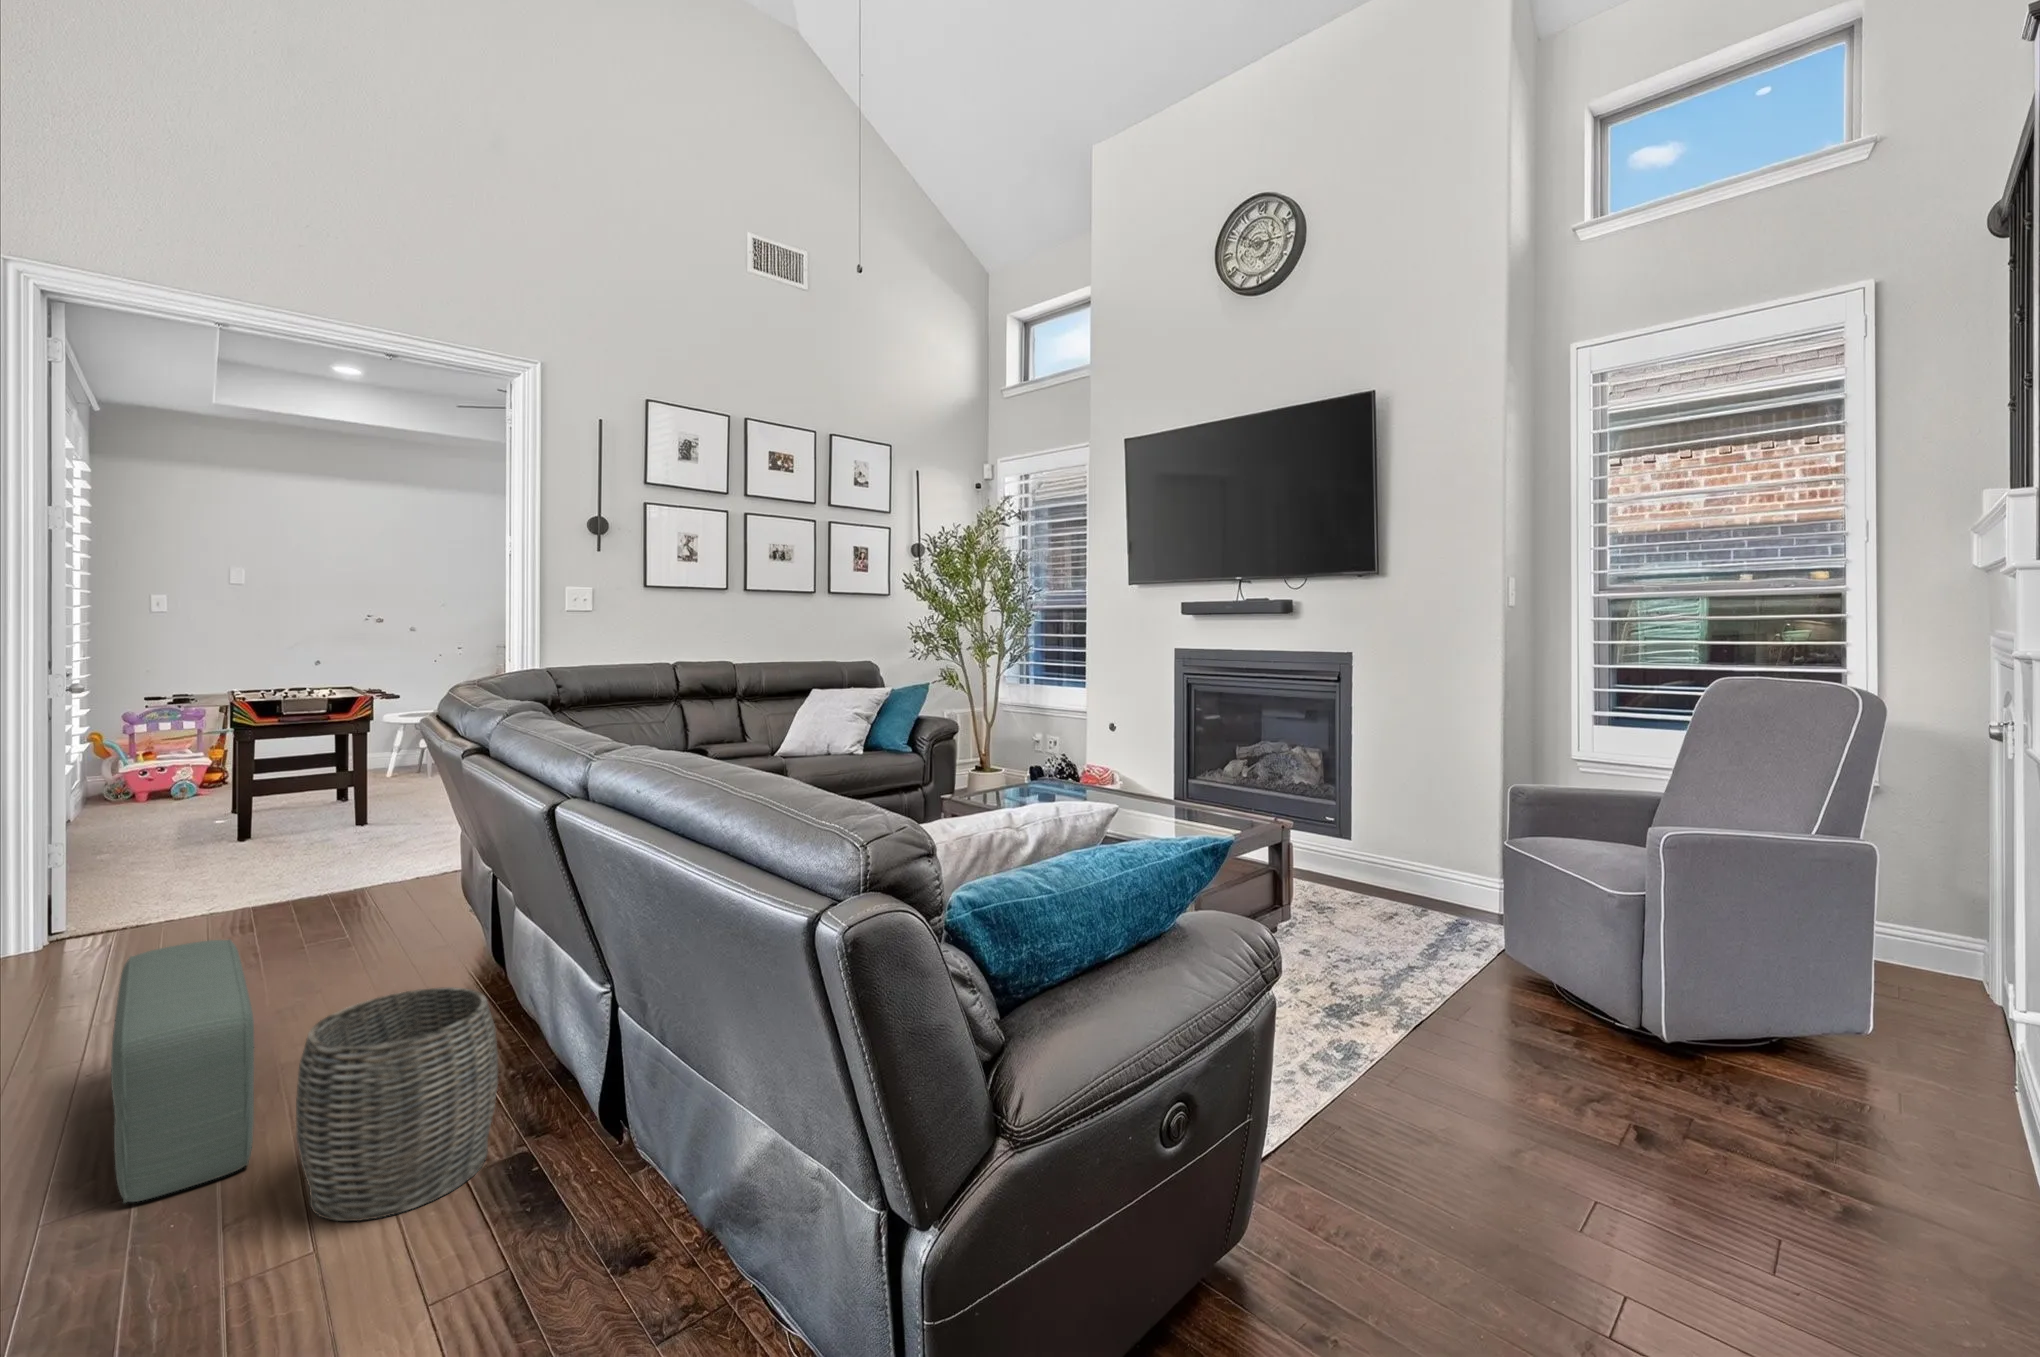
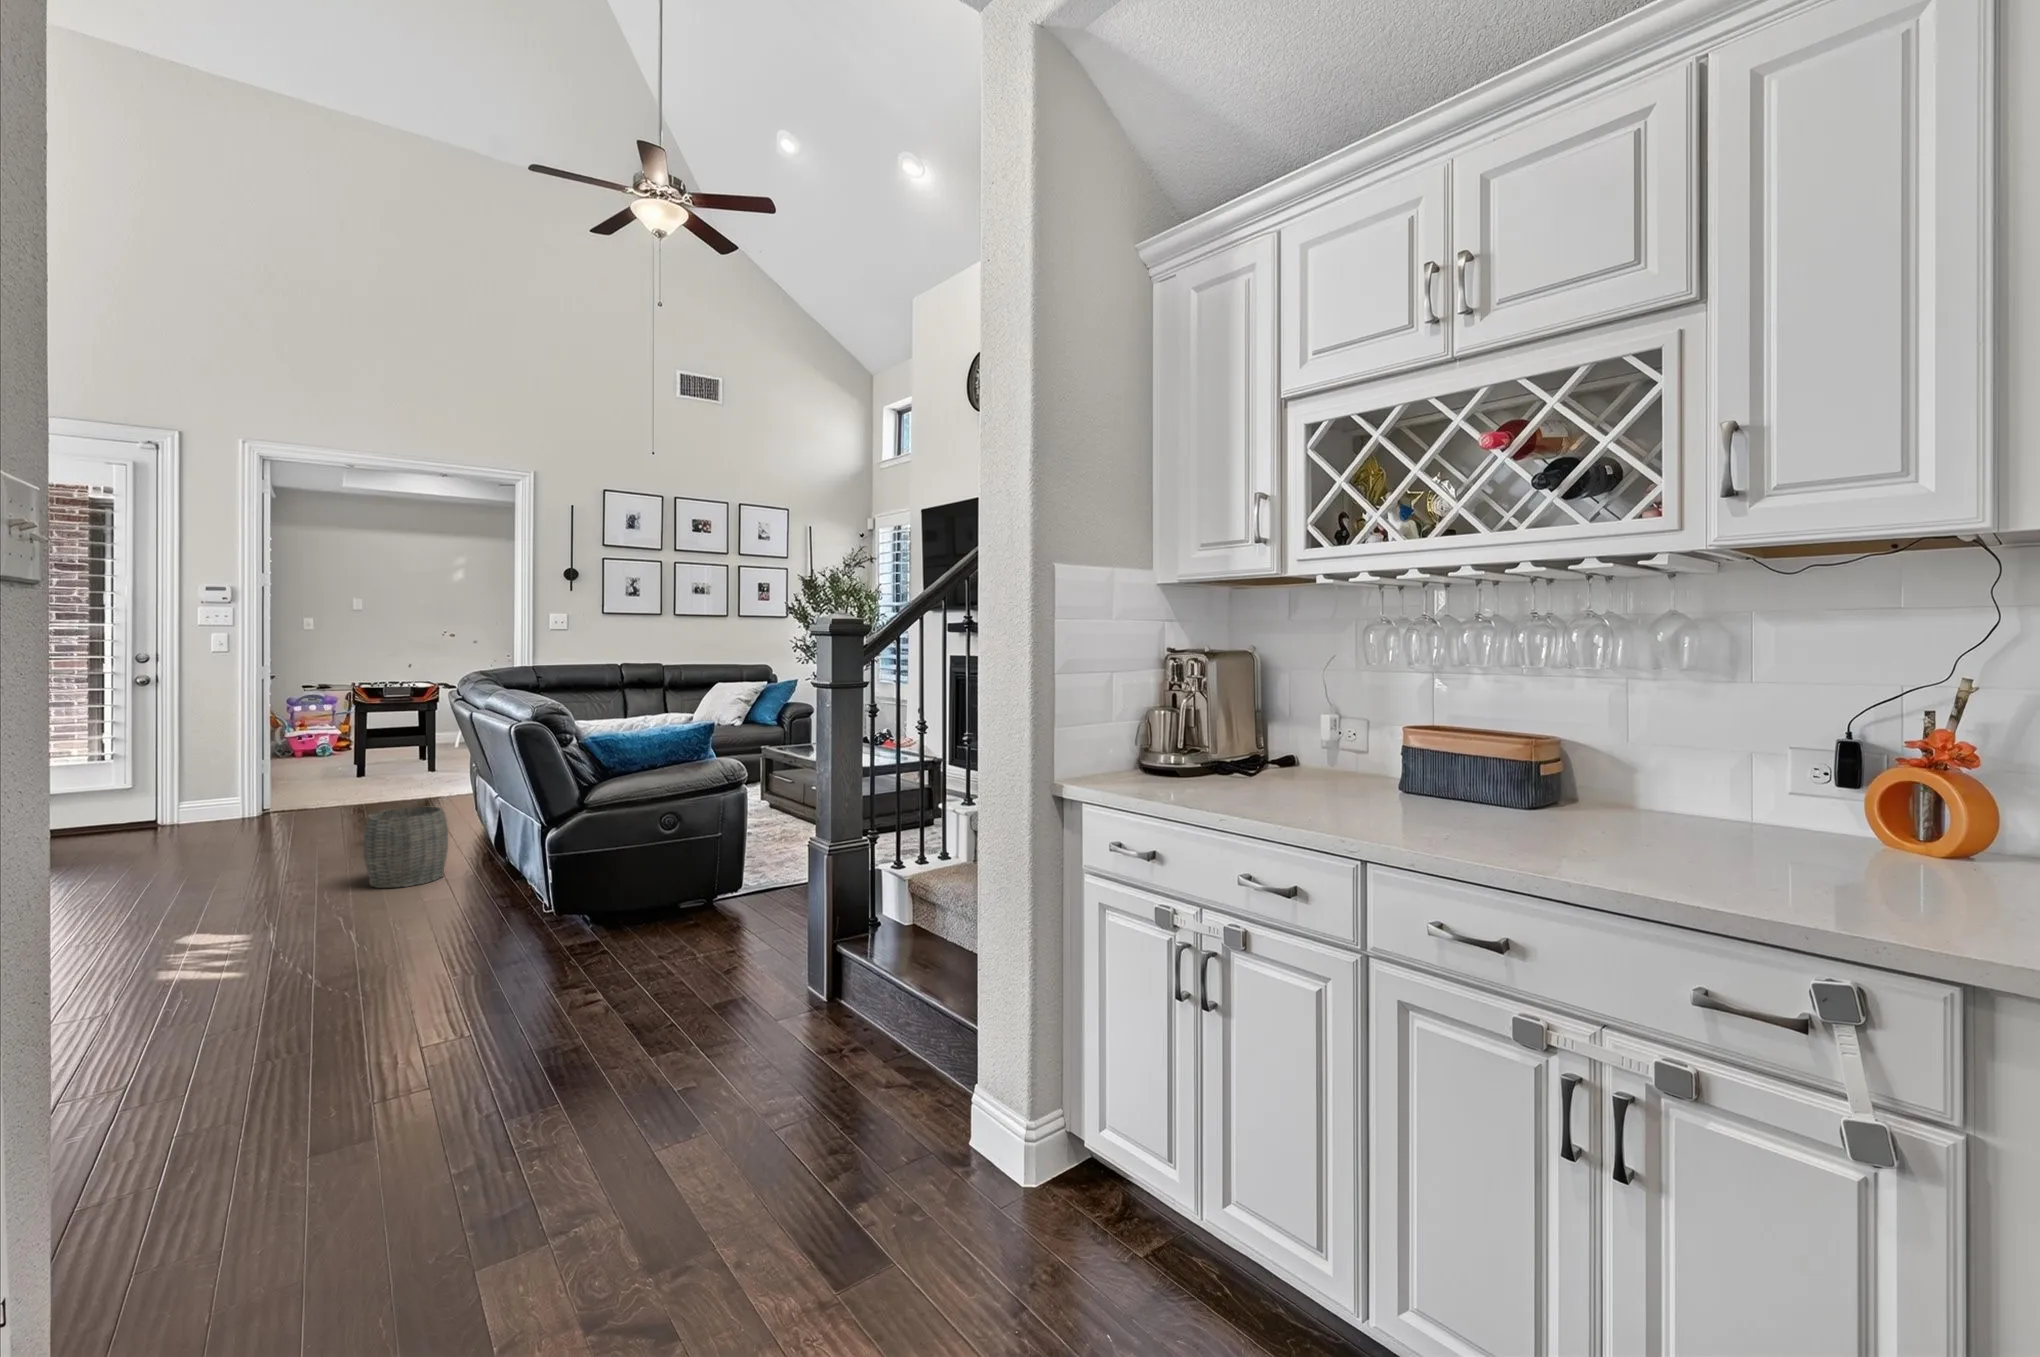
pouf: present [111,939,254,1203] -> none [295,794,349,882]

